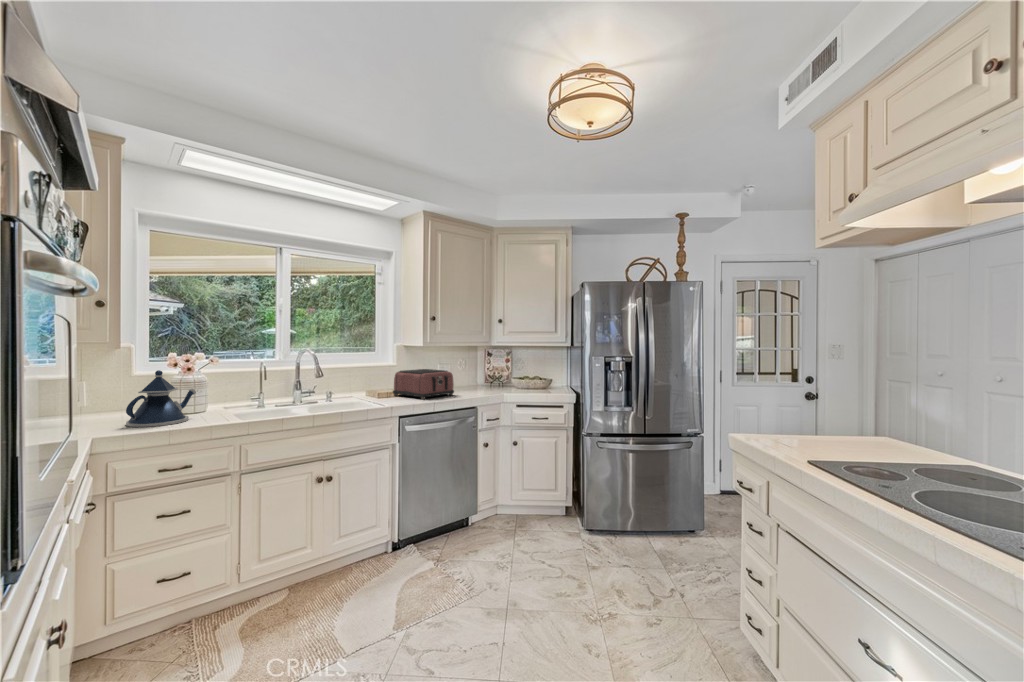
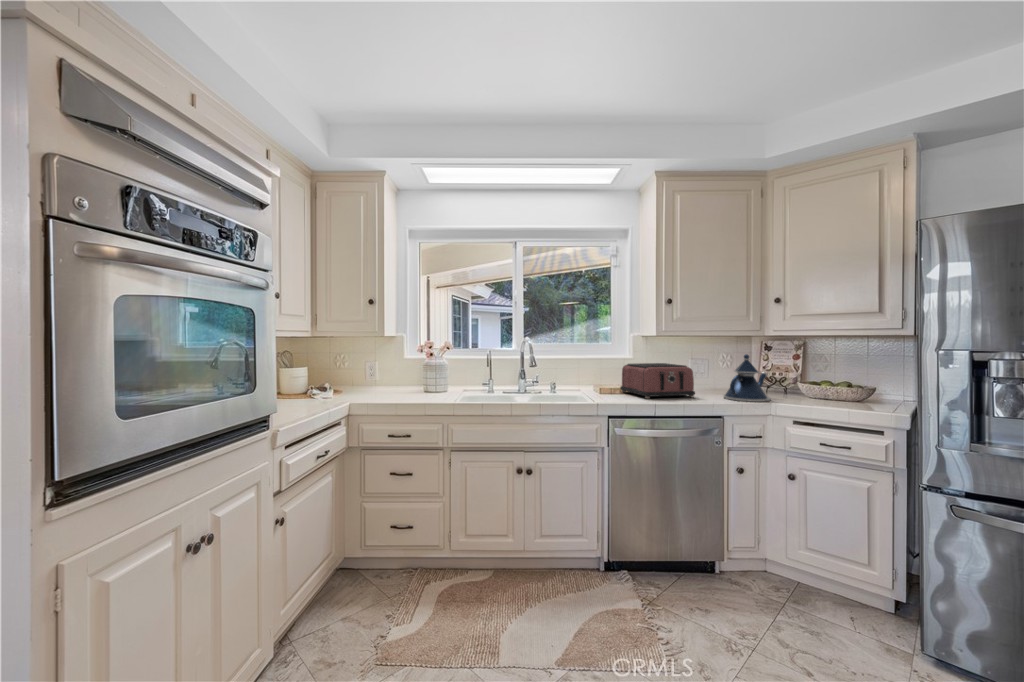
teapot: present [126,370,196,427] -> present [724,354,770,402]

